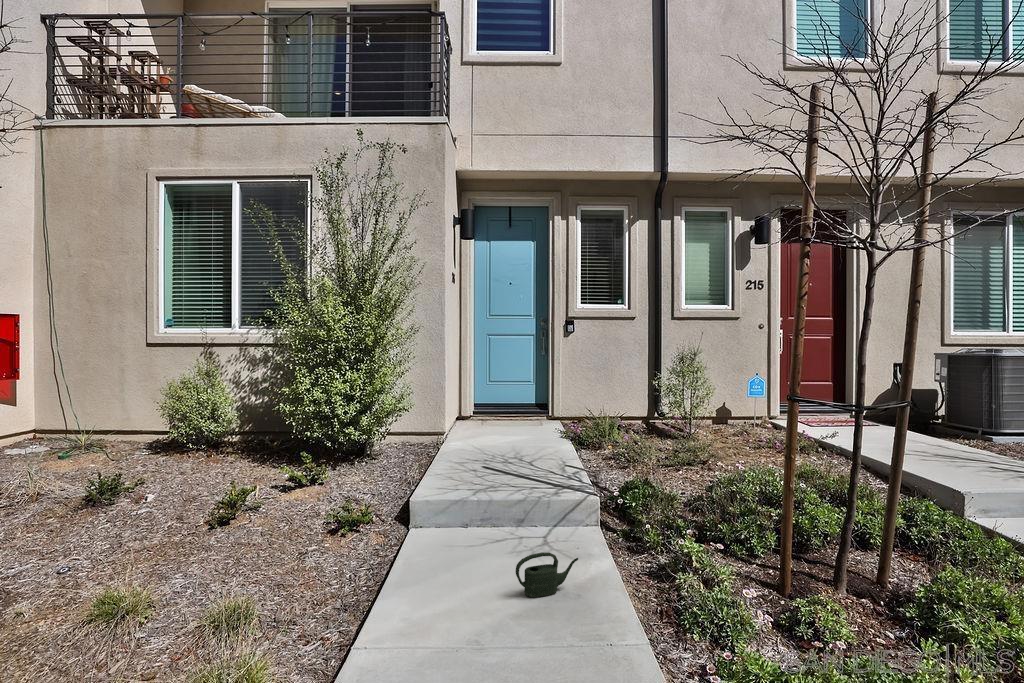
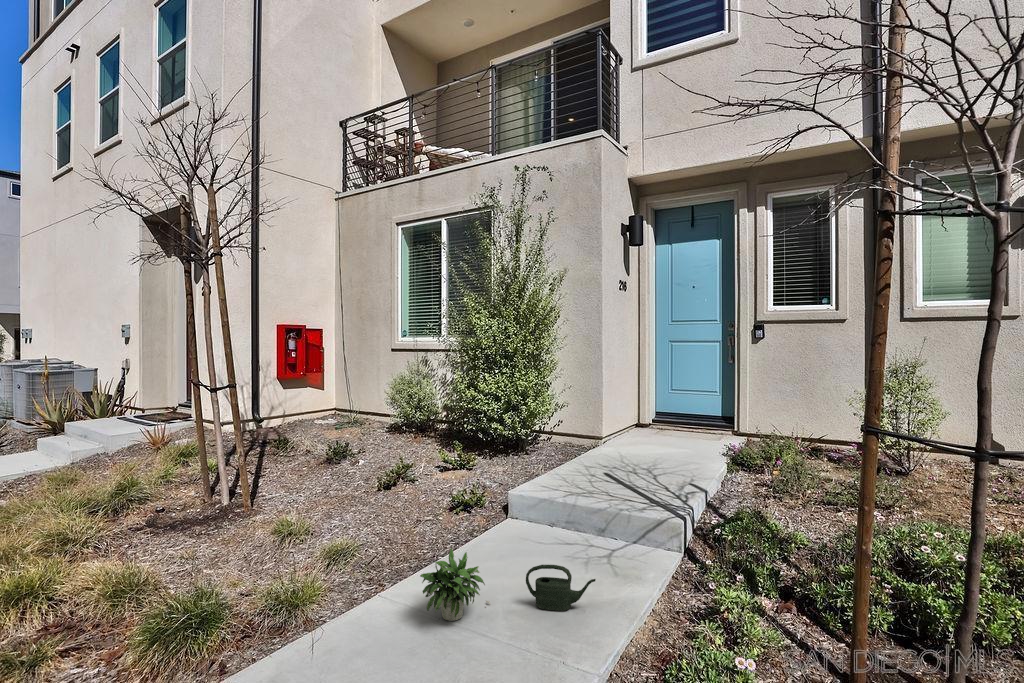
potted plant: none [425,556,488,630] -> present [420,548,490,621]

